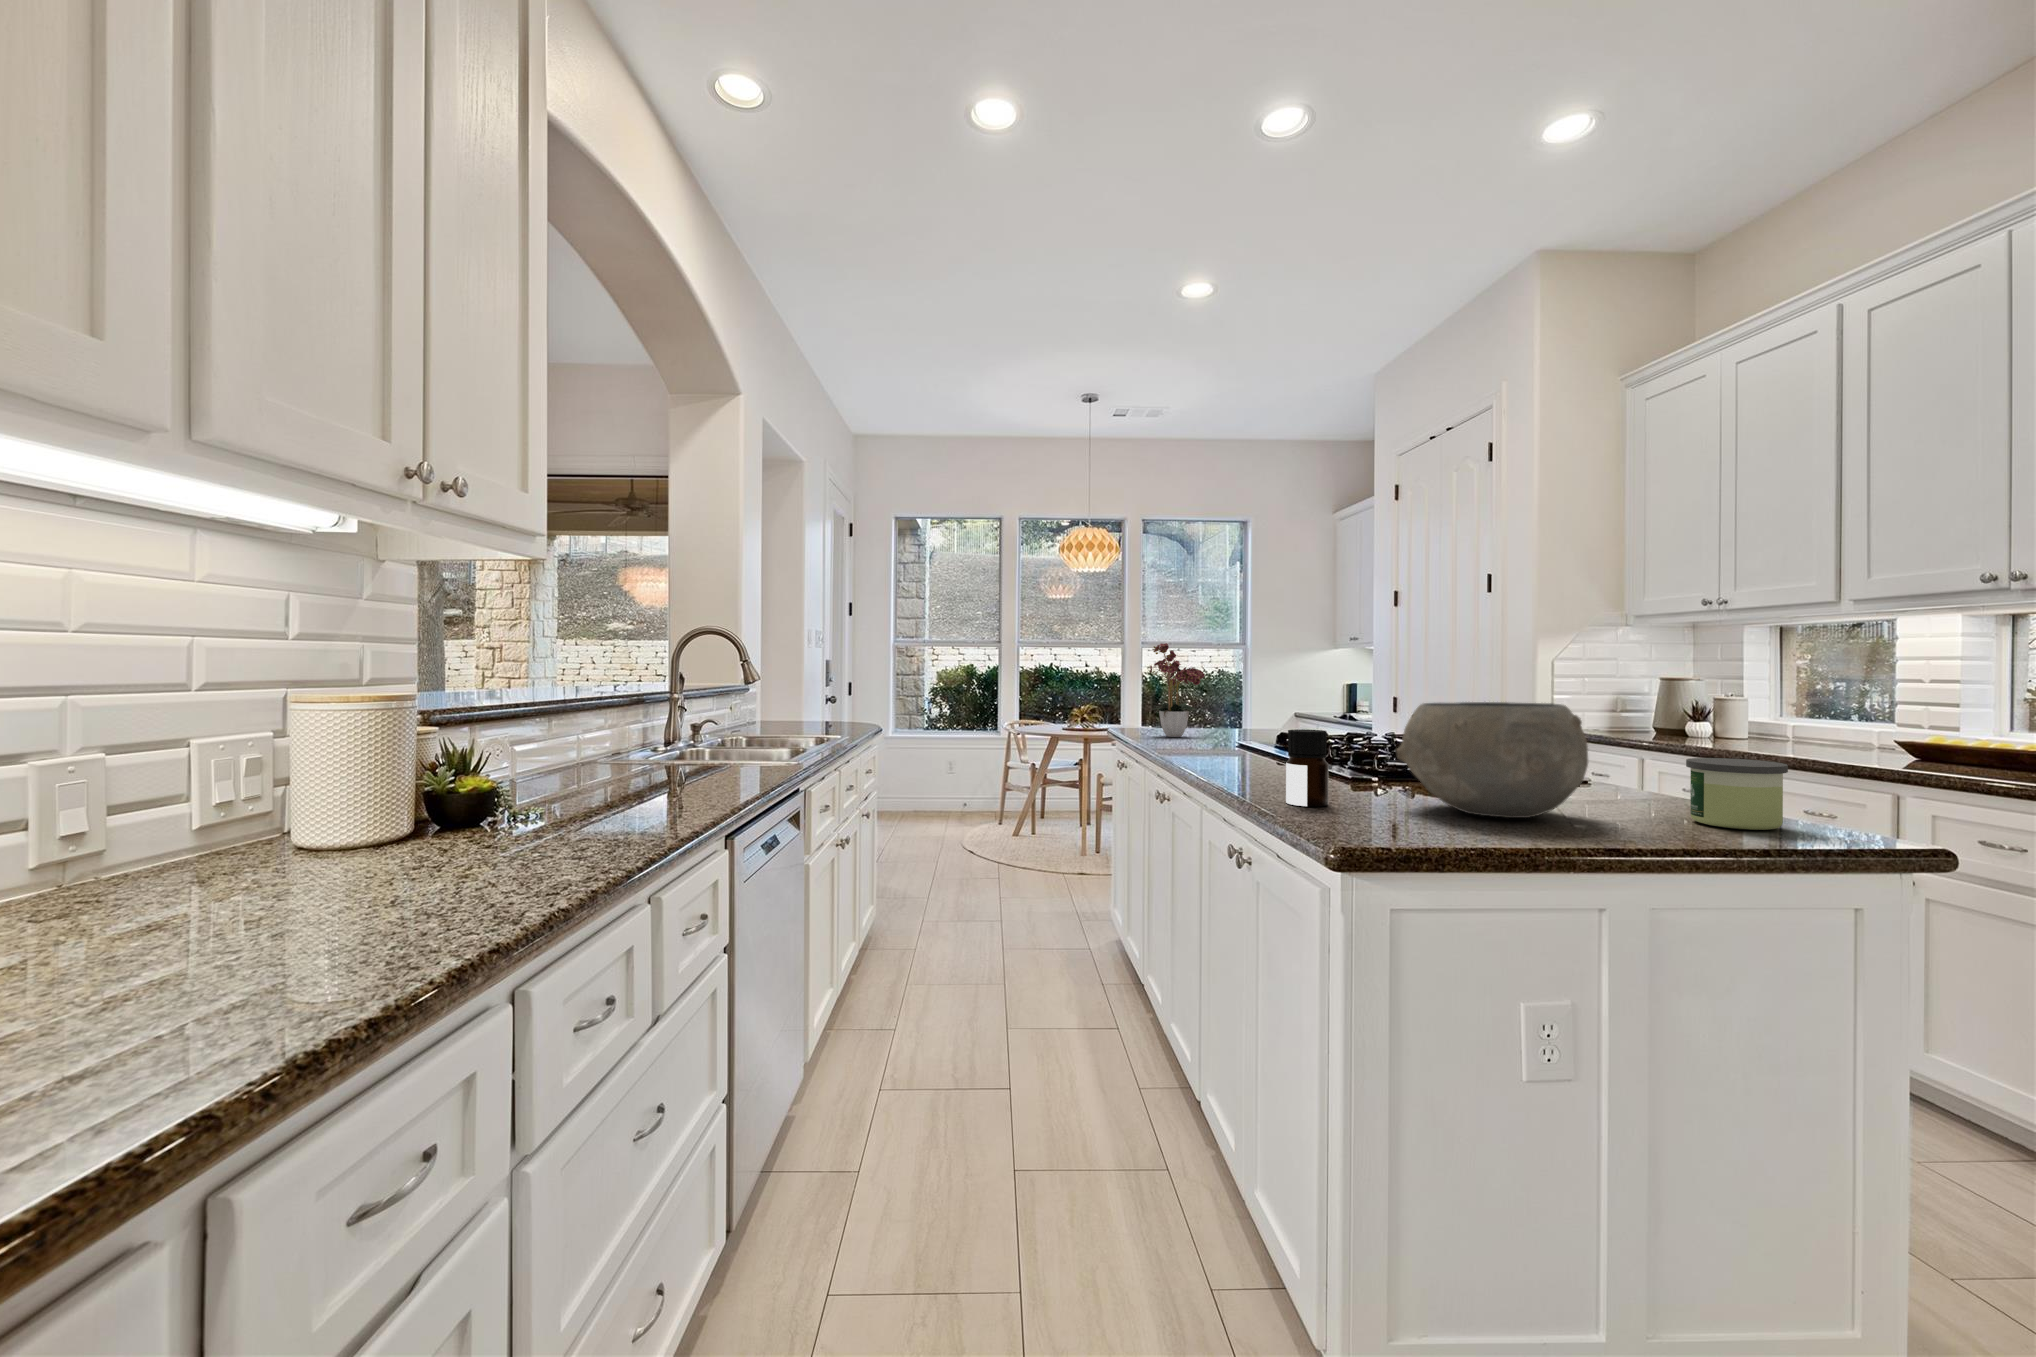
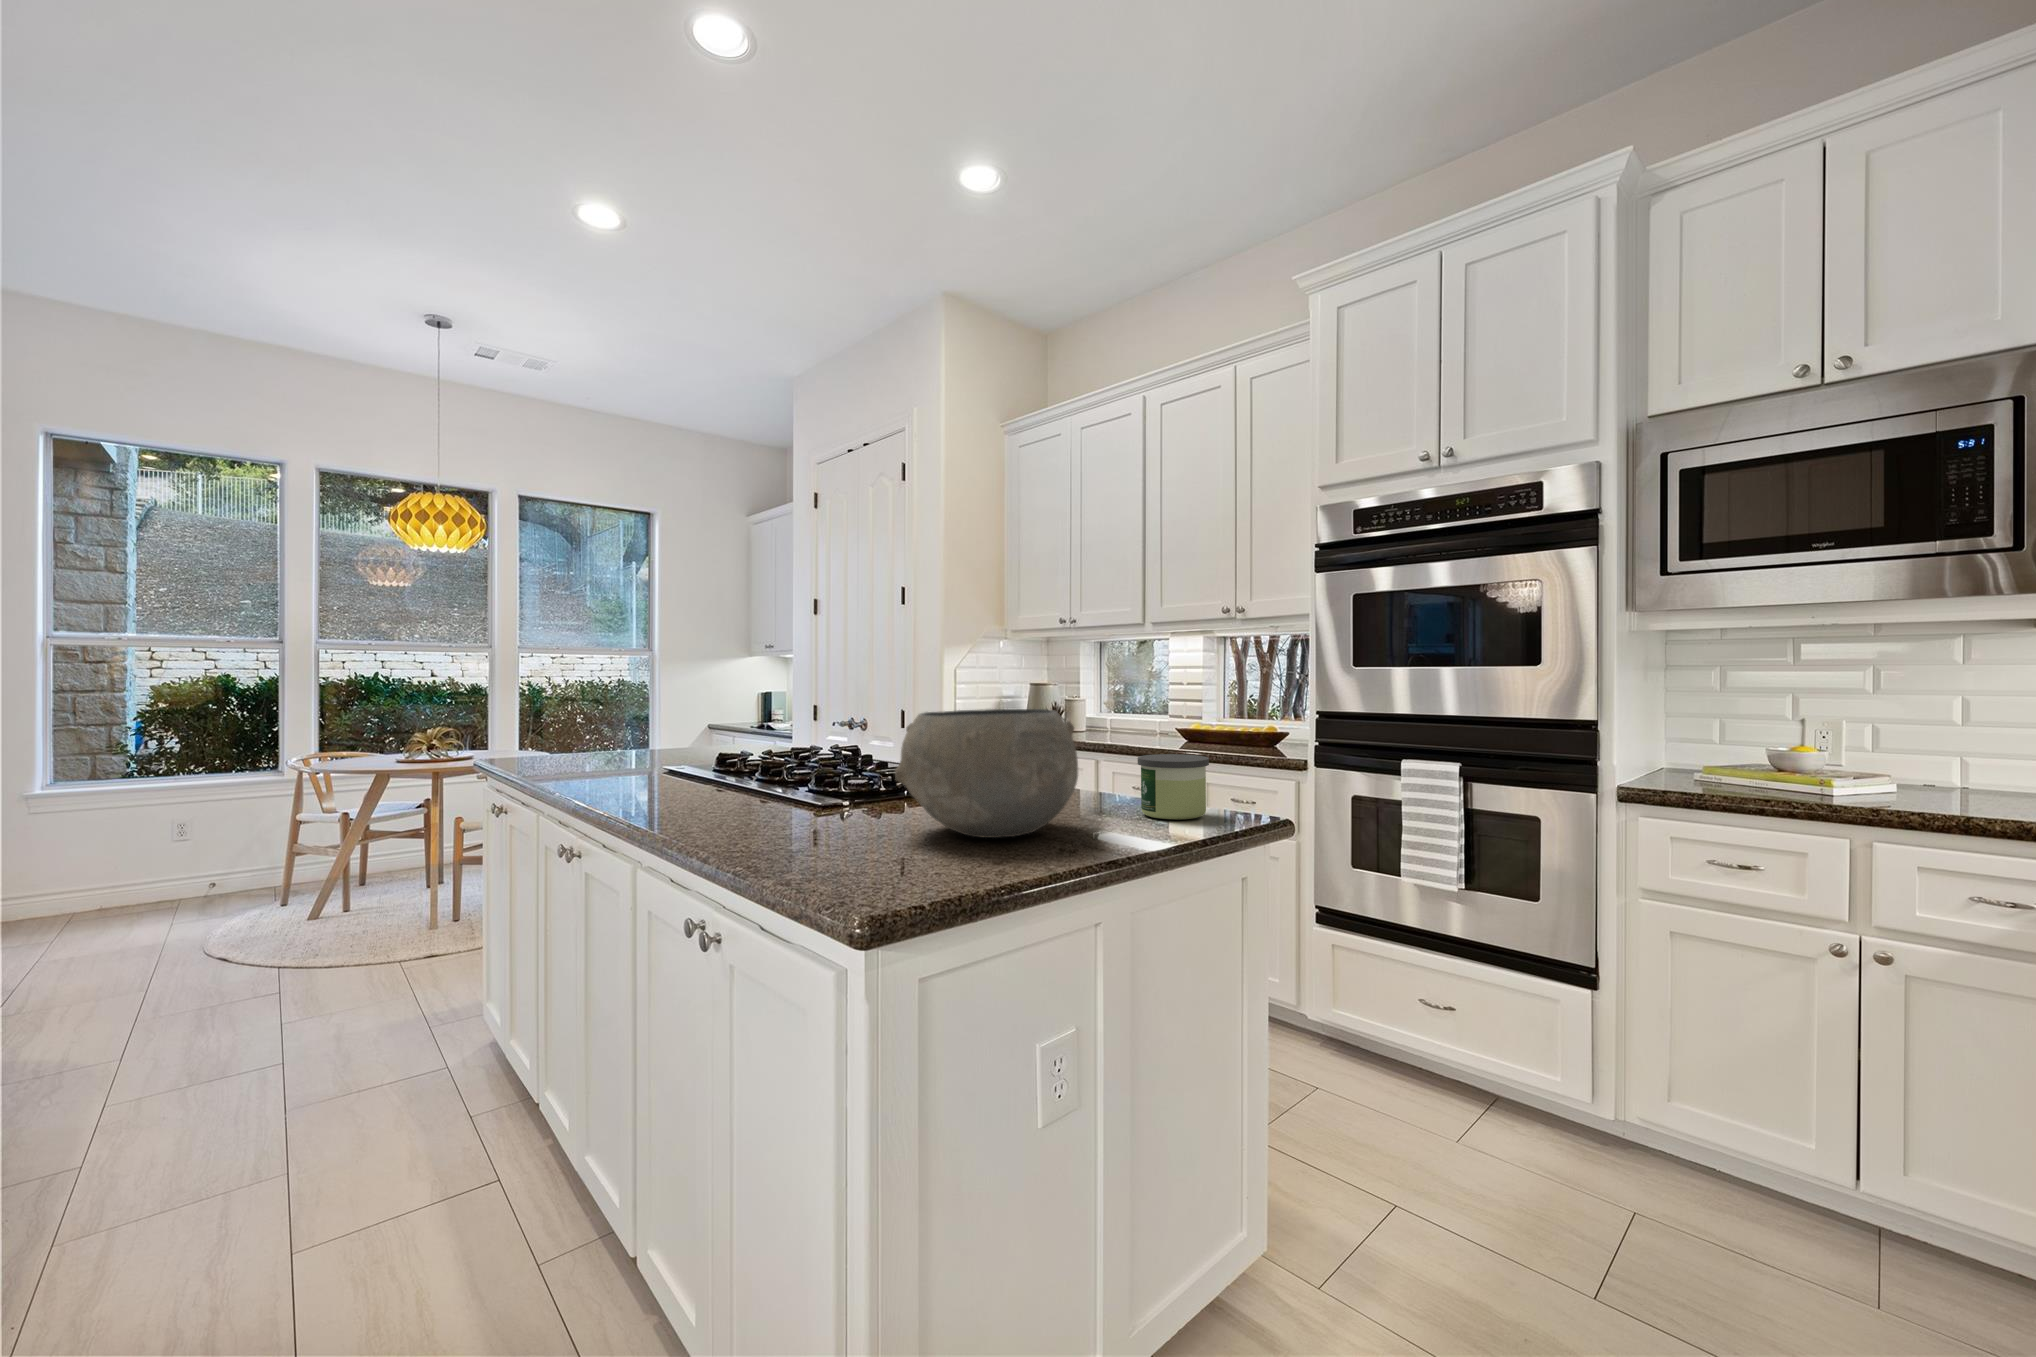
flower arrangement: present [1150,643,1205,737] -> none [535,639,625,766]
bottle: present [1286,729,1328,807] -> none [765,752,819,854]

